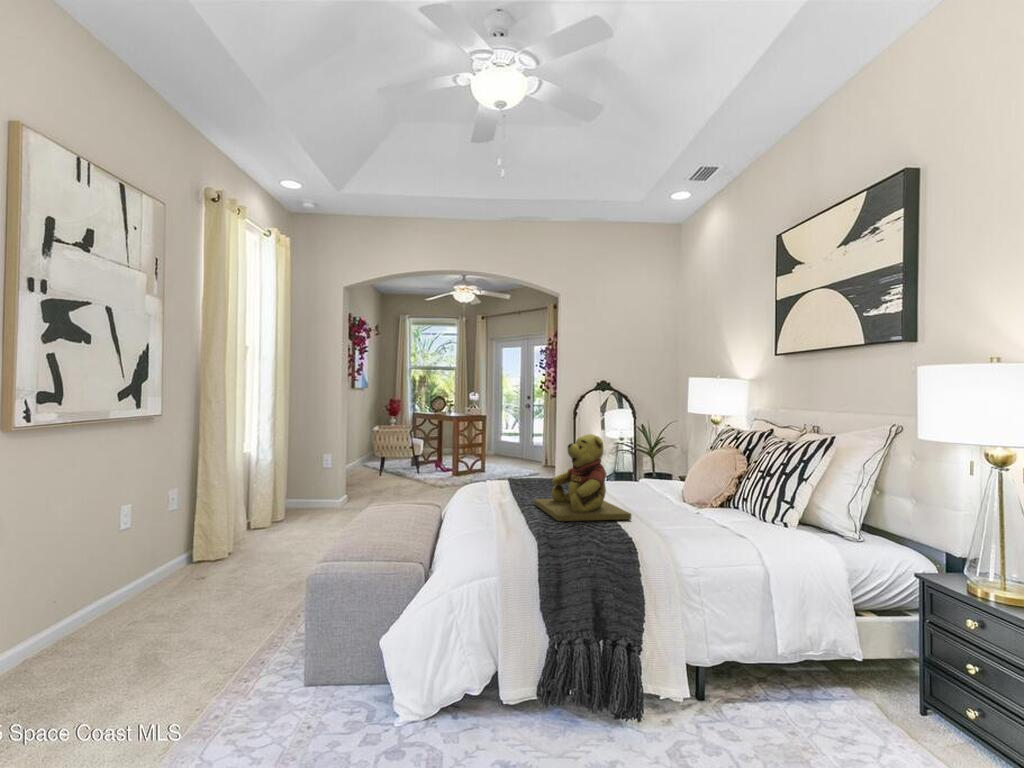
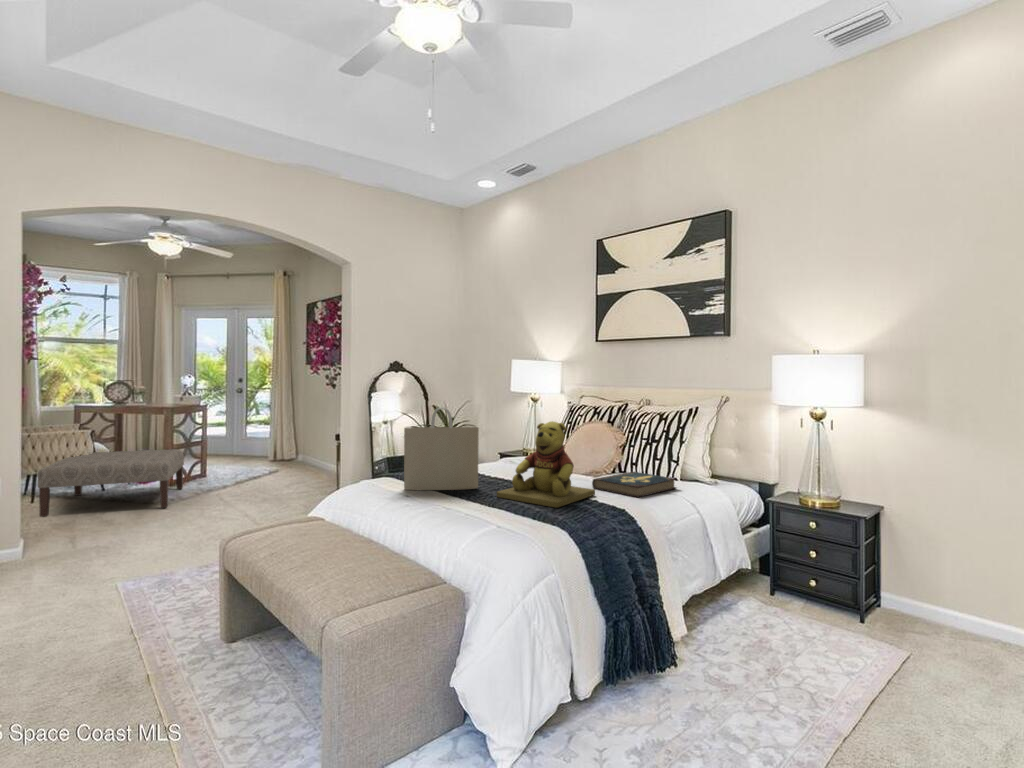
tote bag: none [481,415,542,496] -> present [404,407,479,490]
ottoman: none [364,444,462,490] -> present [38,449,184,517]
book: none [652,504,754,533] -> present [592,472,676,497]

